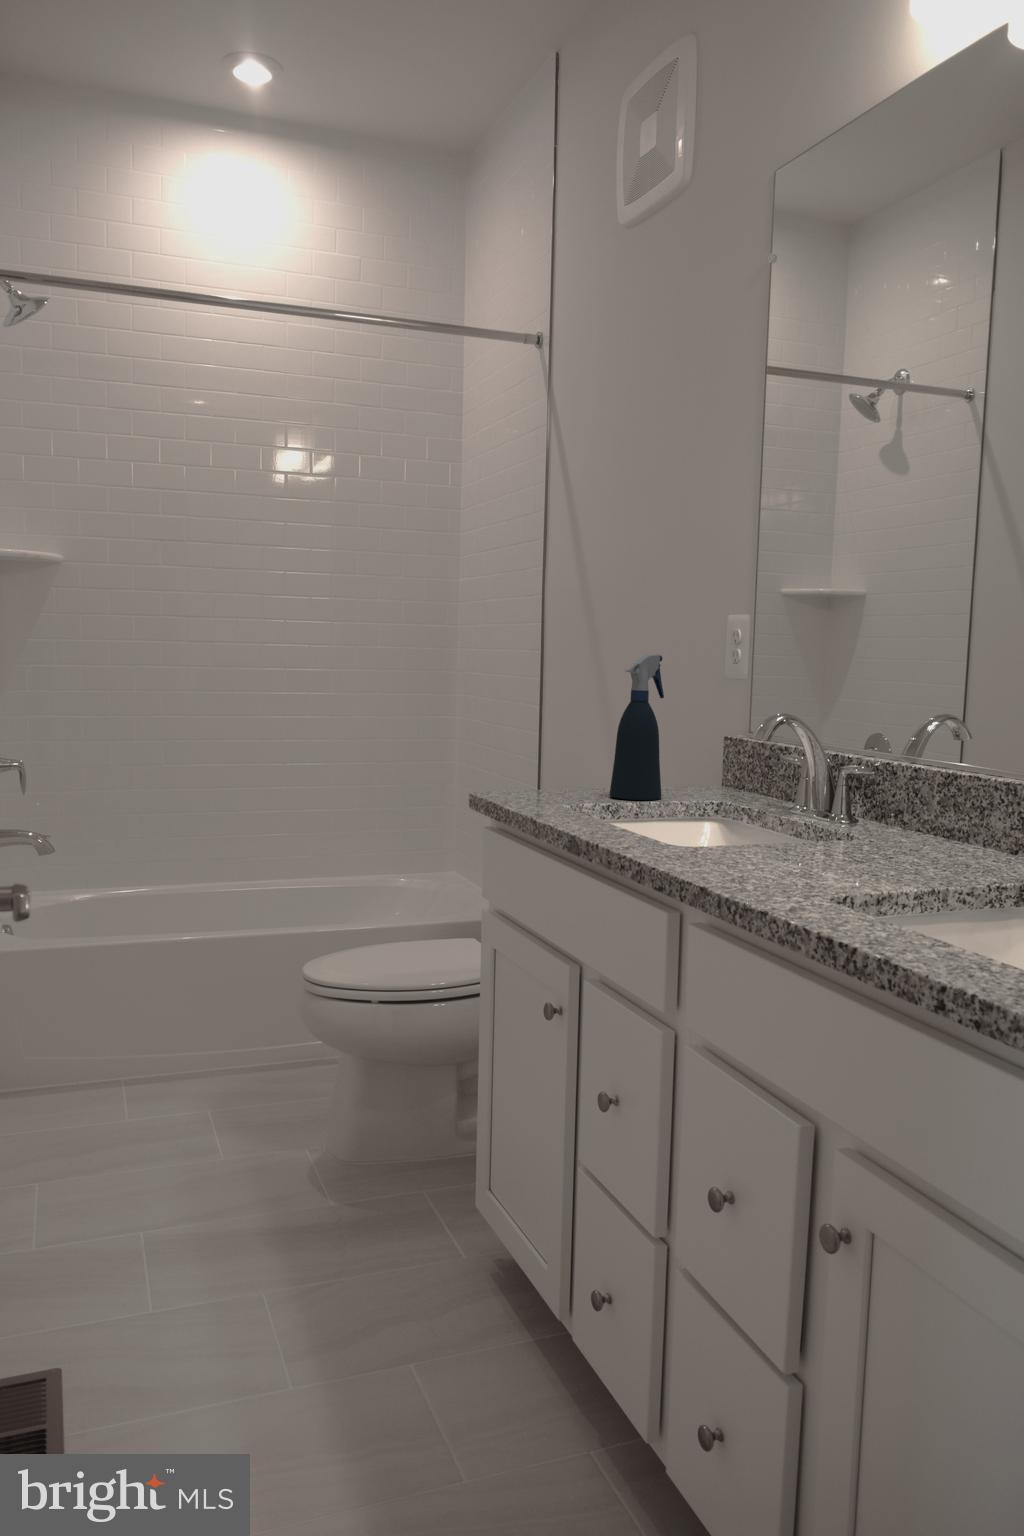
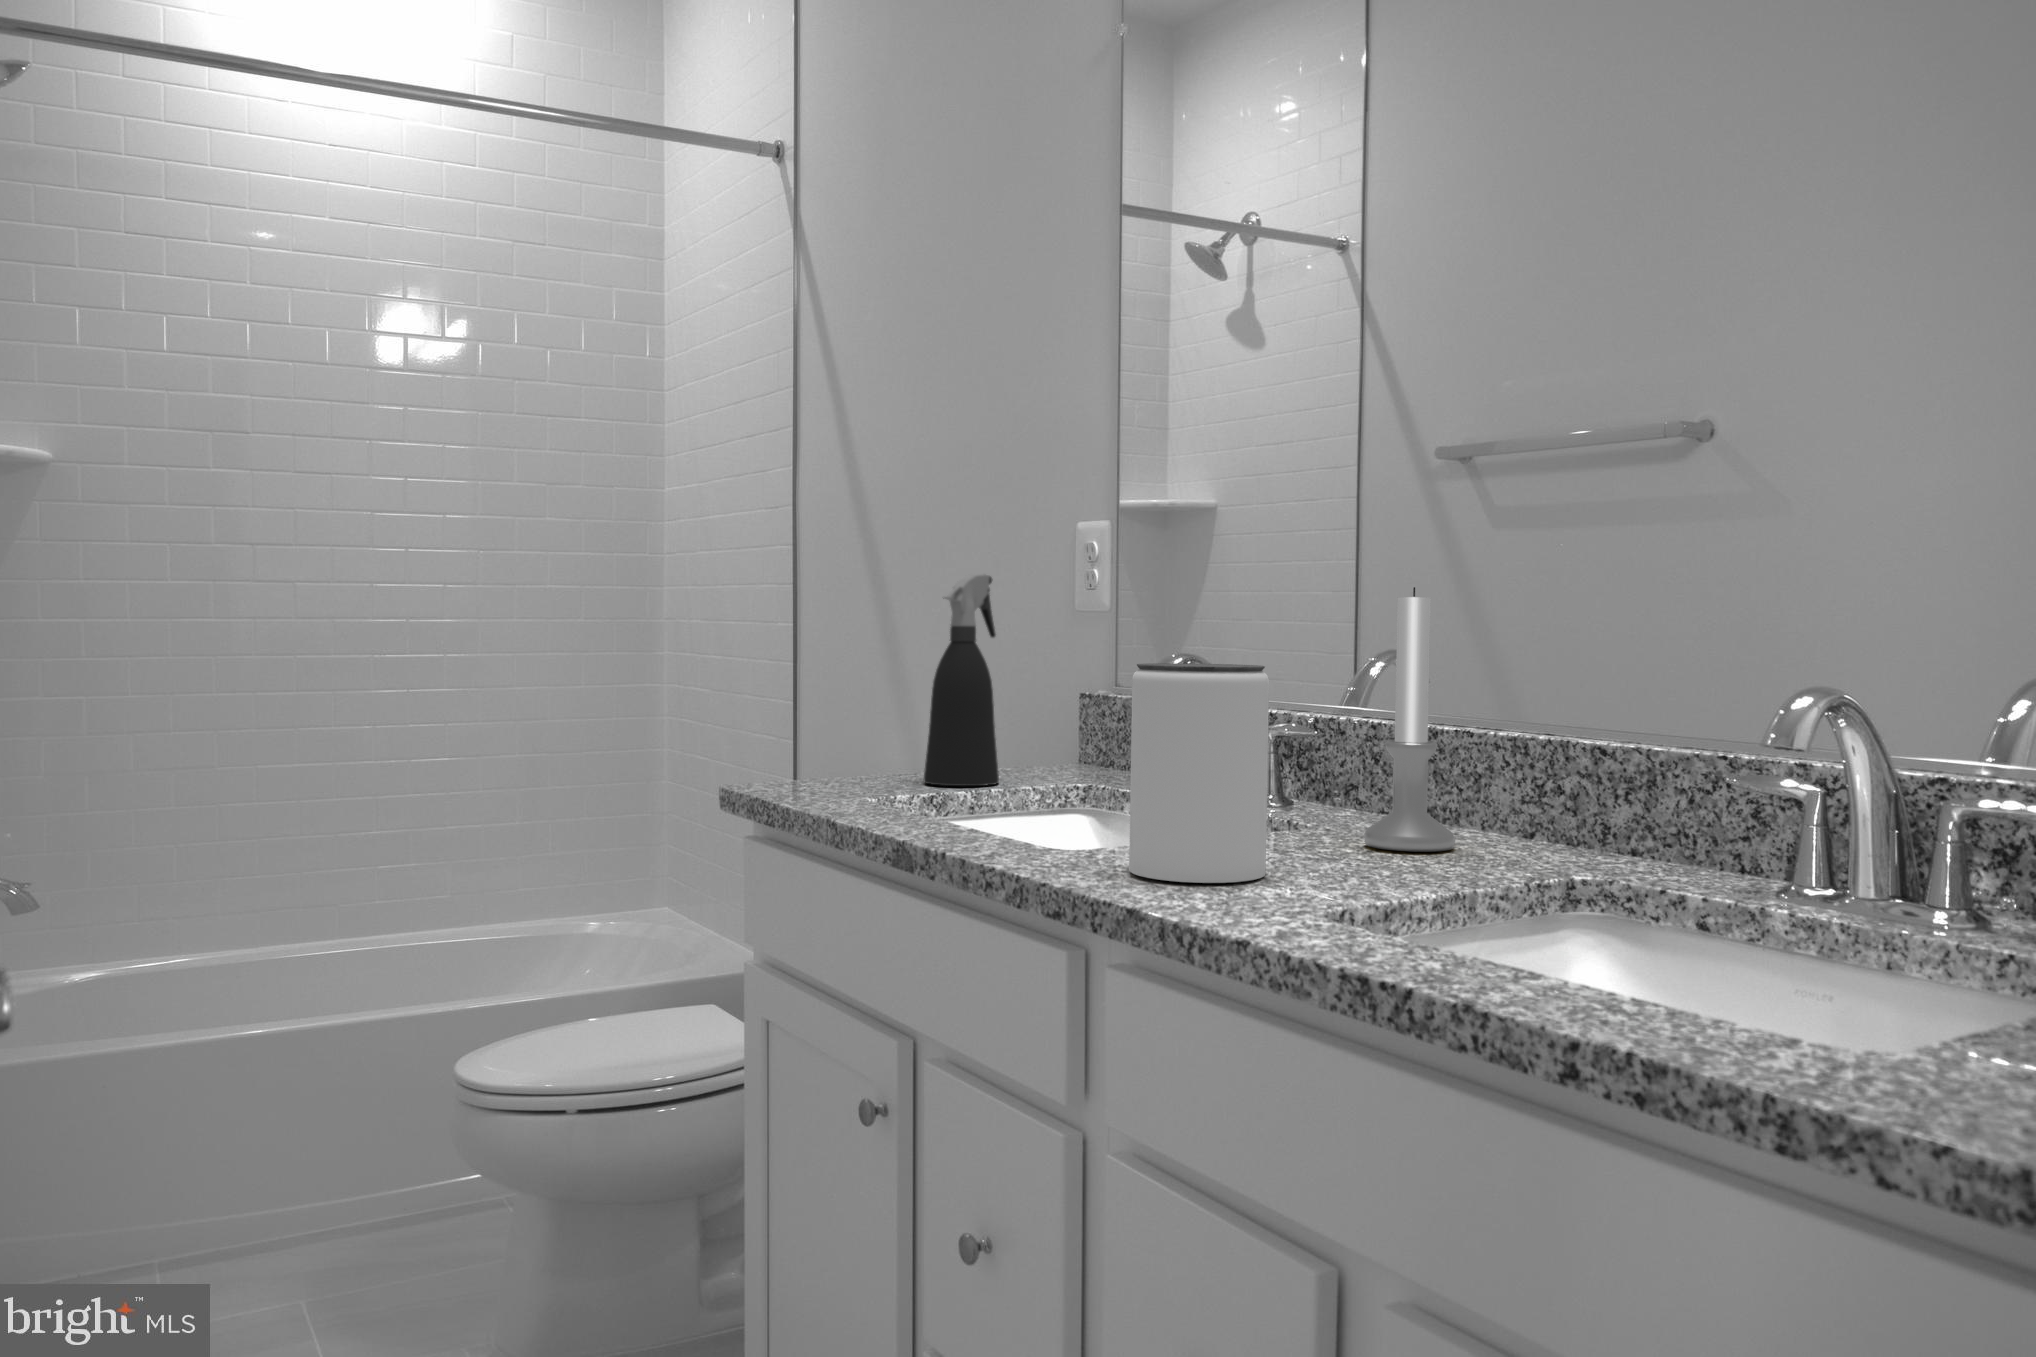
candle holder: none [891,676,956,860] -> present [1364,587,1455,852]
jar: none [715,725,814,874] -> present [1129,663,1269,883]

